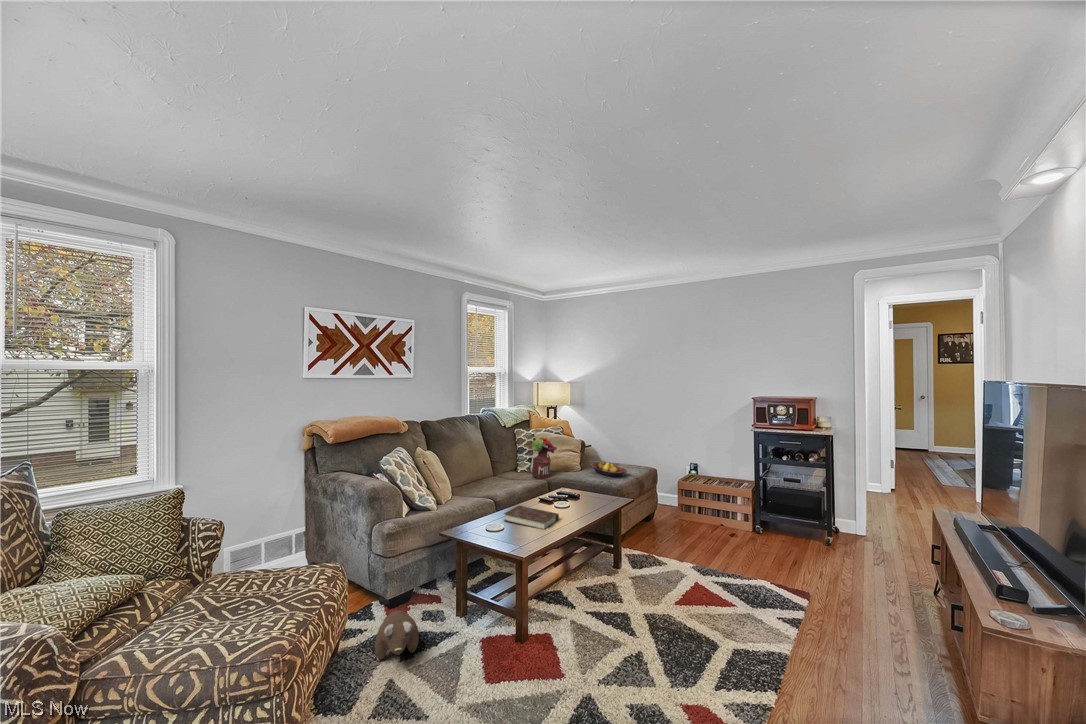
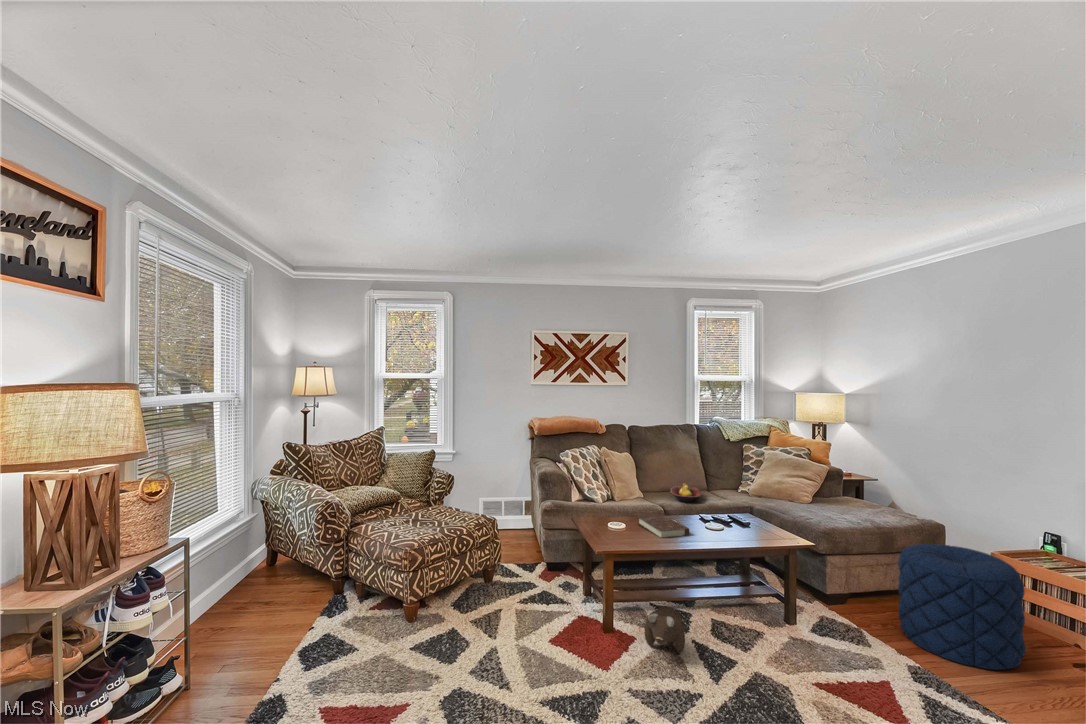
flower arrangement: present [532,437,557,478] -> none [731,455,767,504]
fruit bowl: present [590,461,627,478] -> present [670,483,701,503]
pouf: none [660,483,724,557] -> present [898,544,1025,670]
plush toy: present [375,610,419,659] -> present [645,606,685,653]

